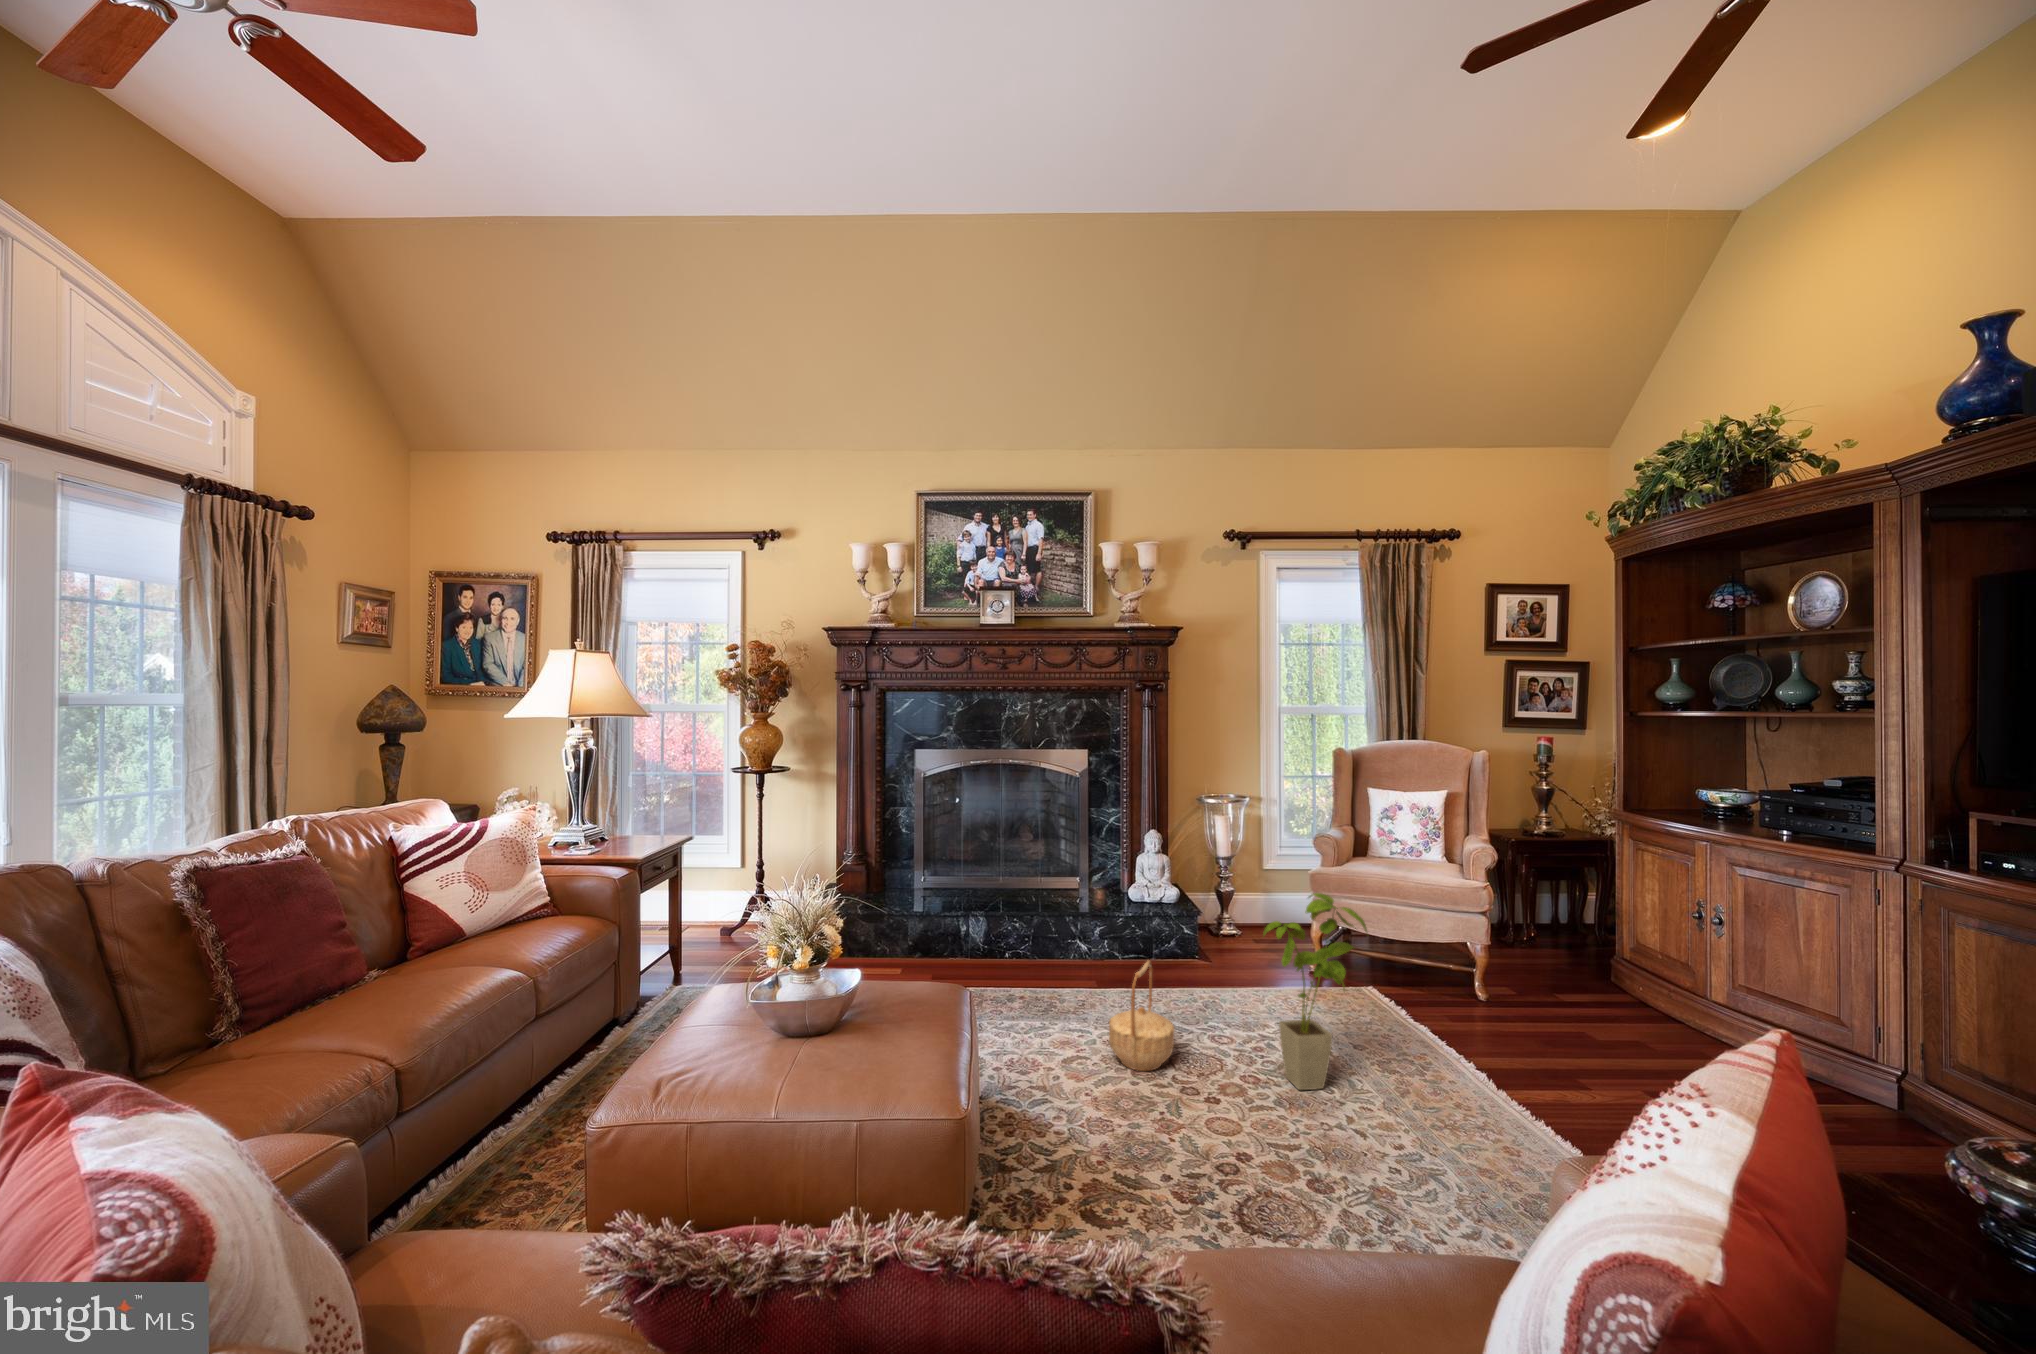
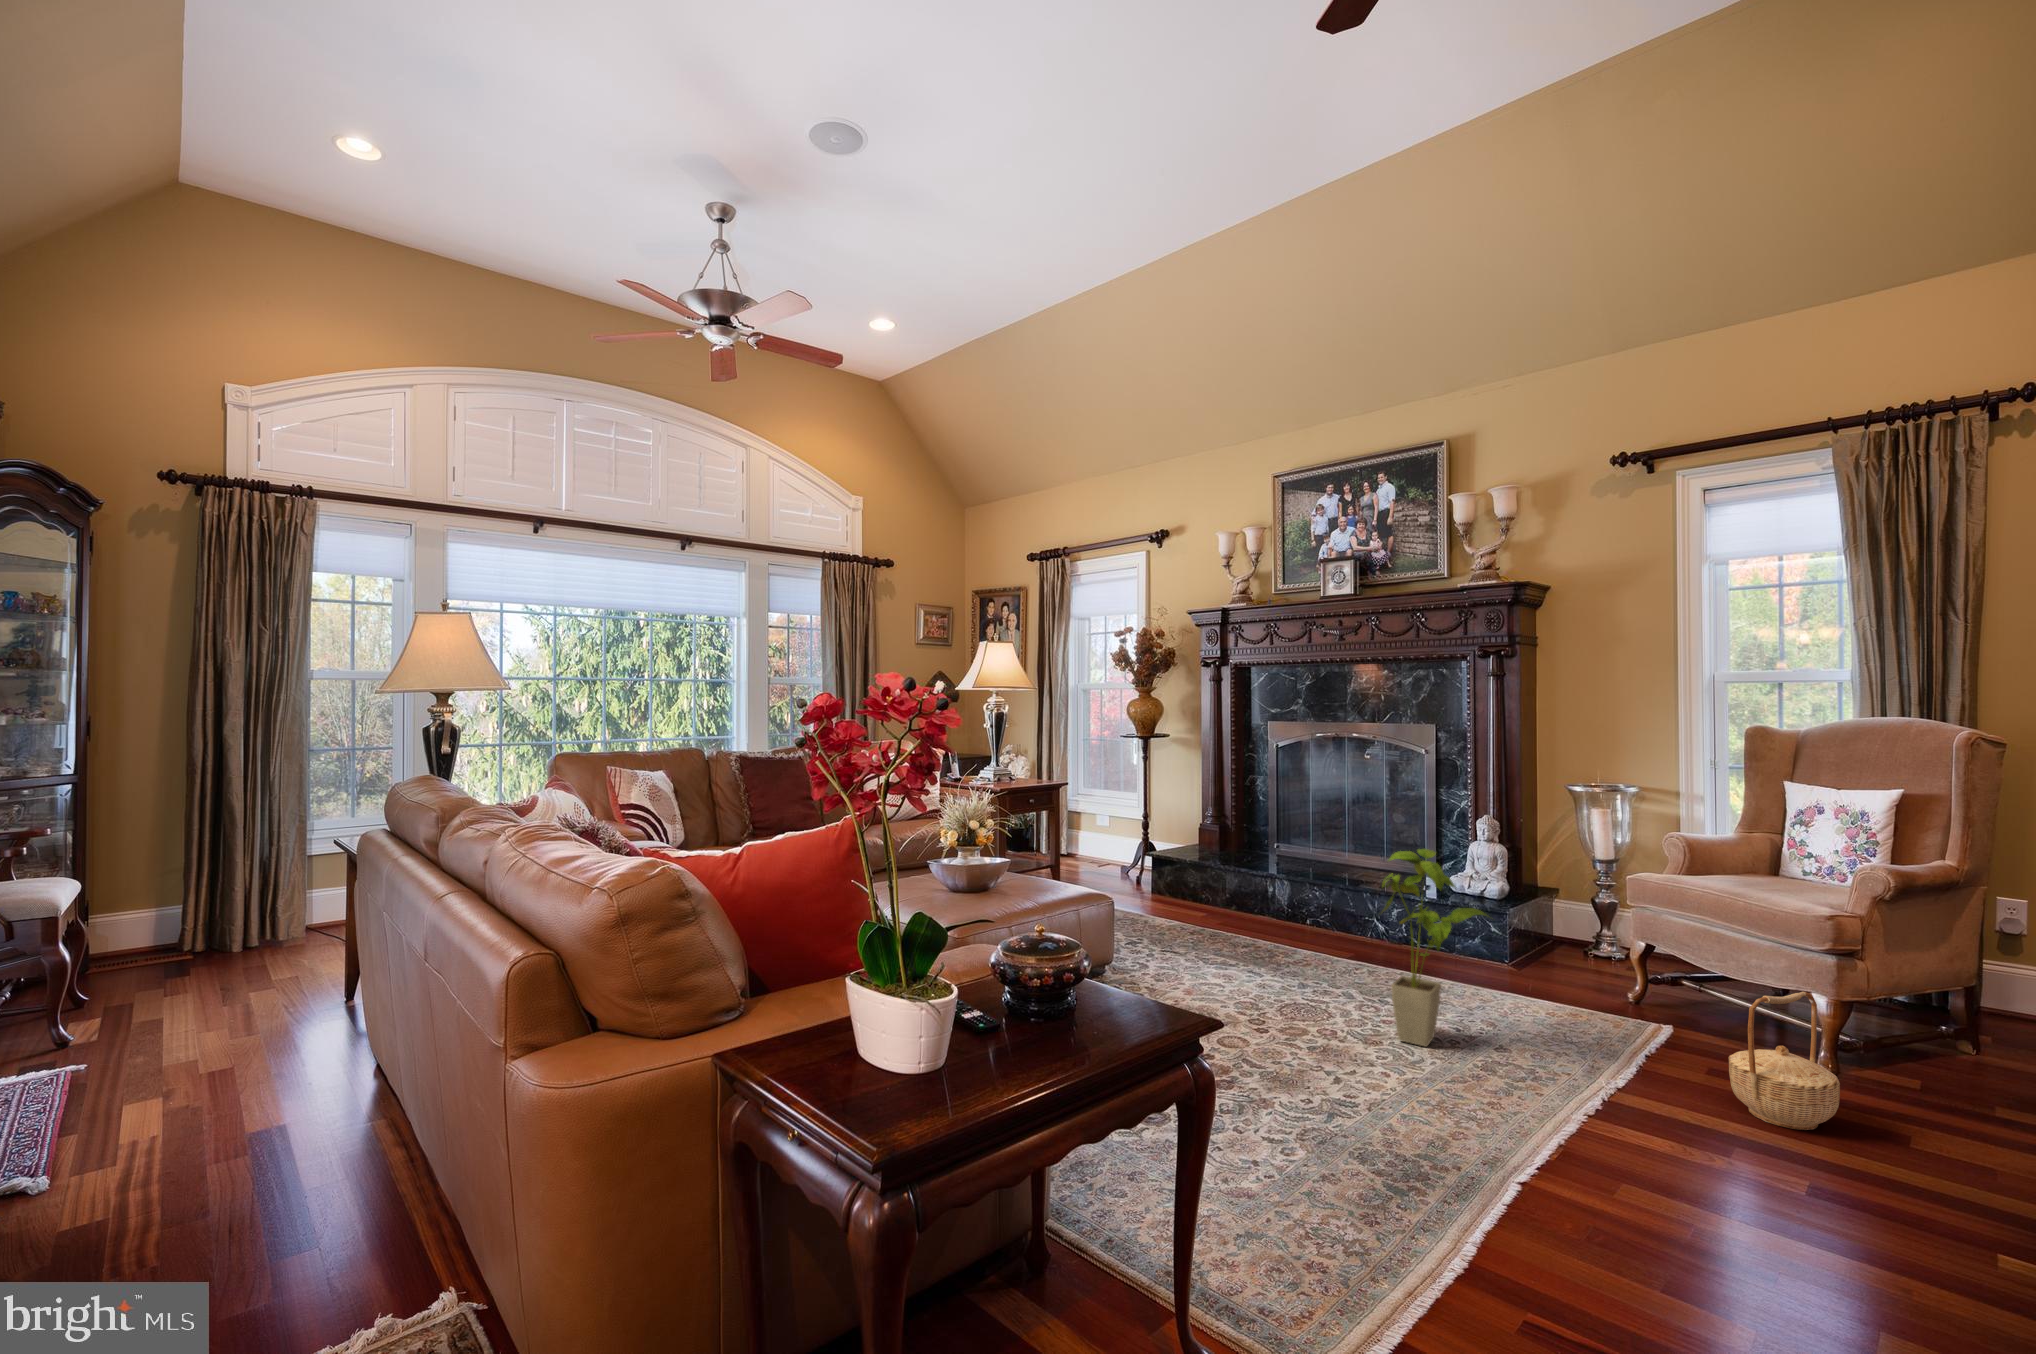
basket: present [1109,961,1175,1071] -> present [1728,992,1840,1130]

